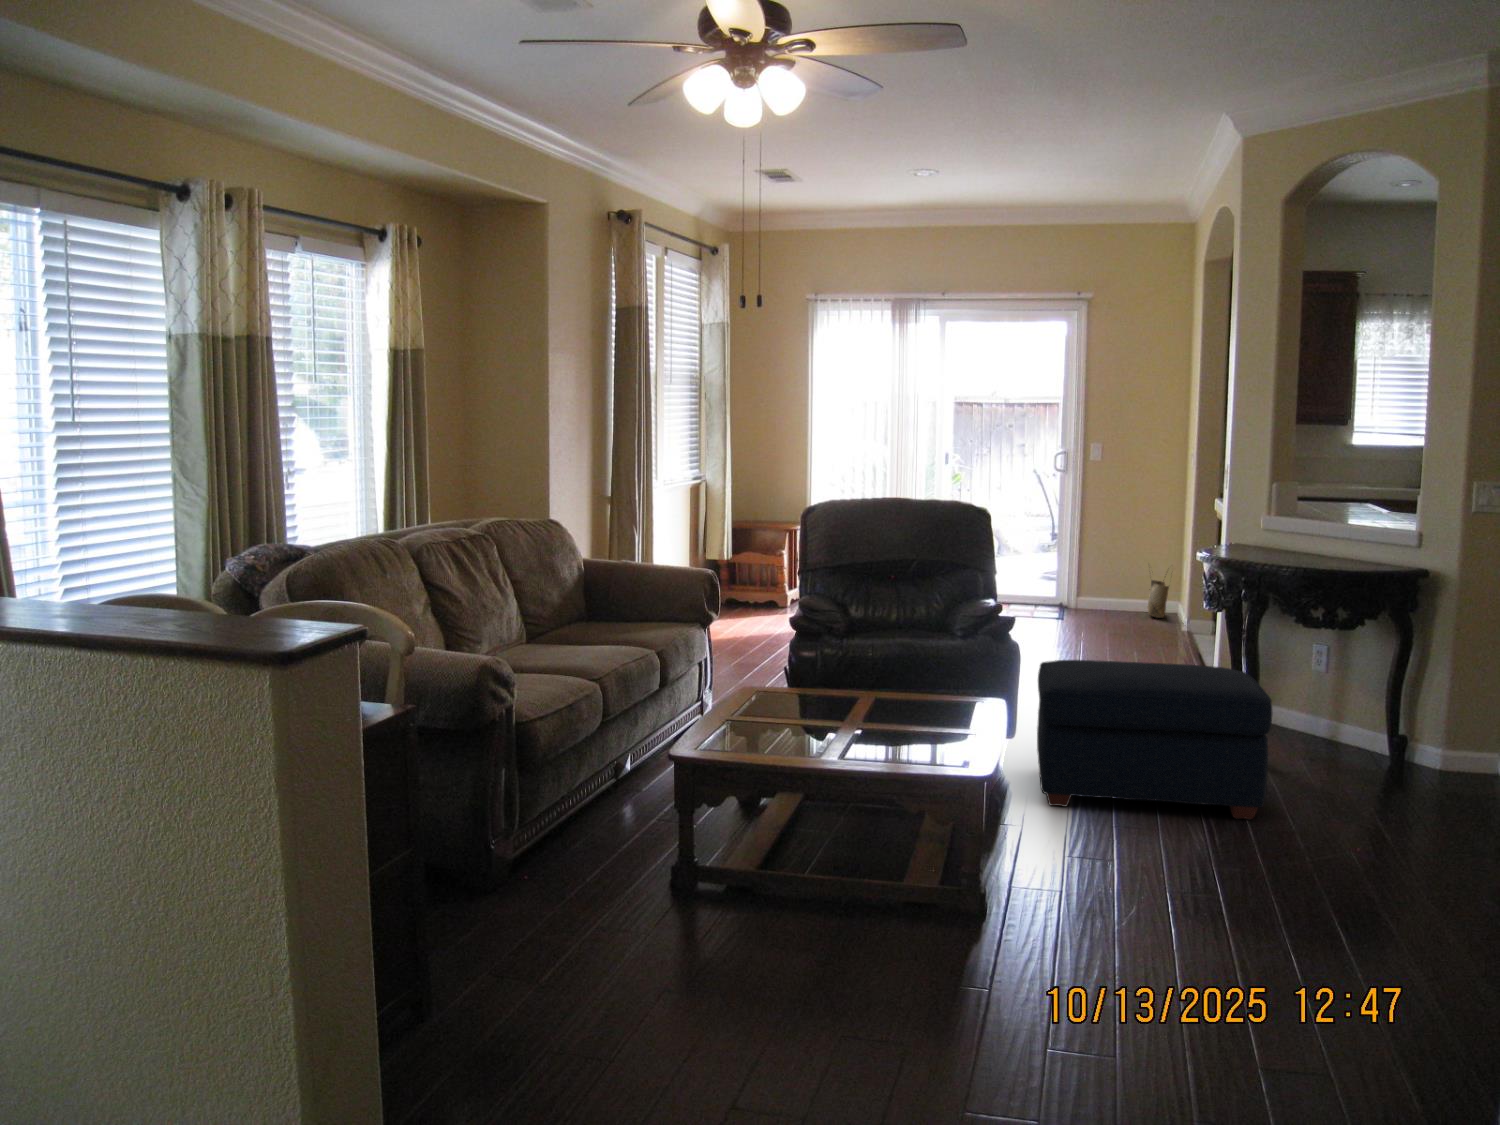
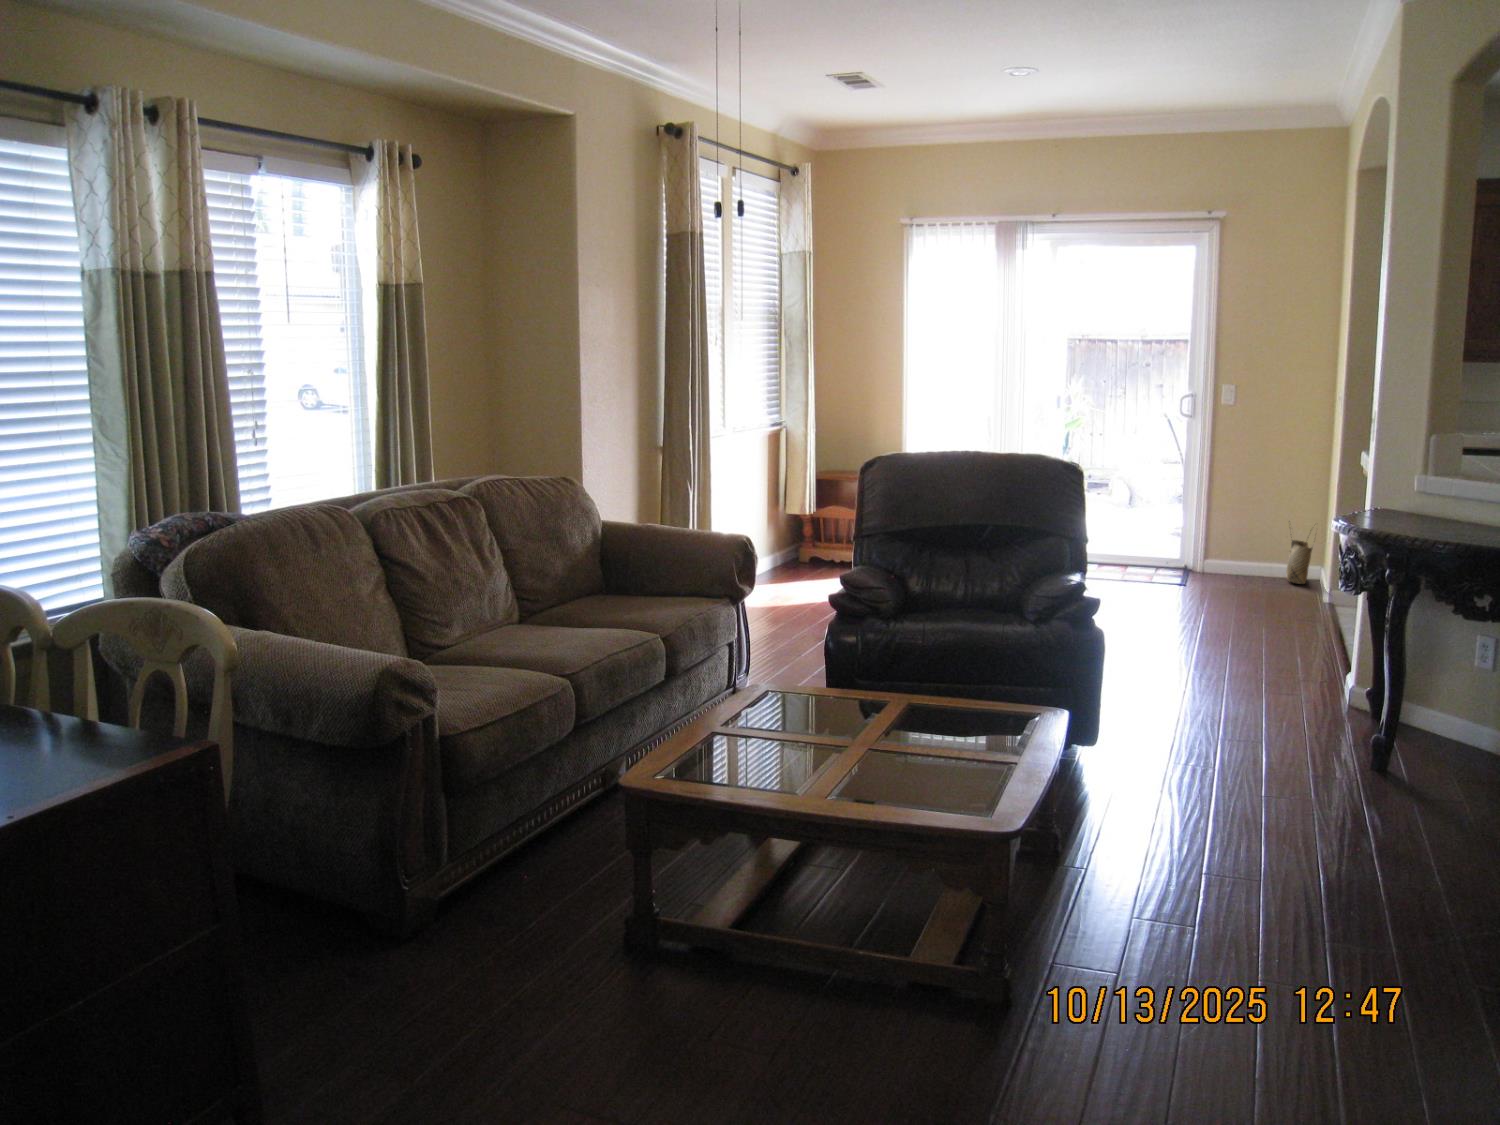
ottoman: present [1037,660,1272,819] -> none [1109,657,1418,873]

